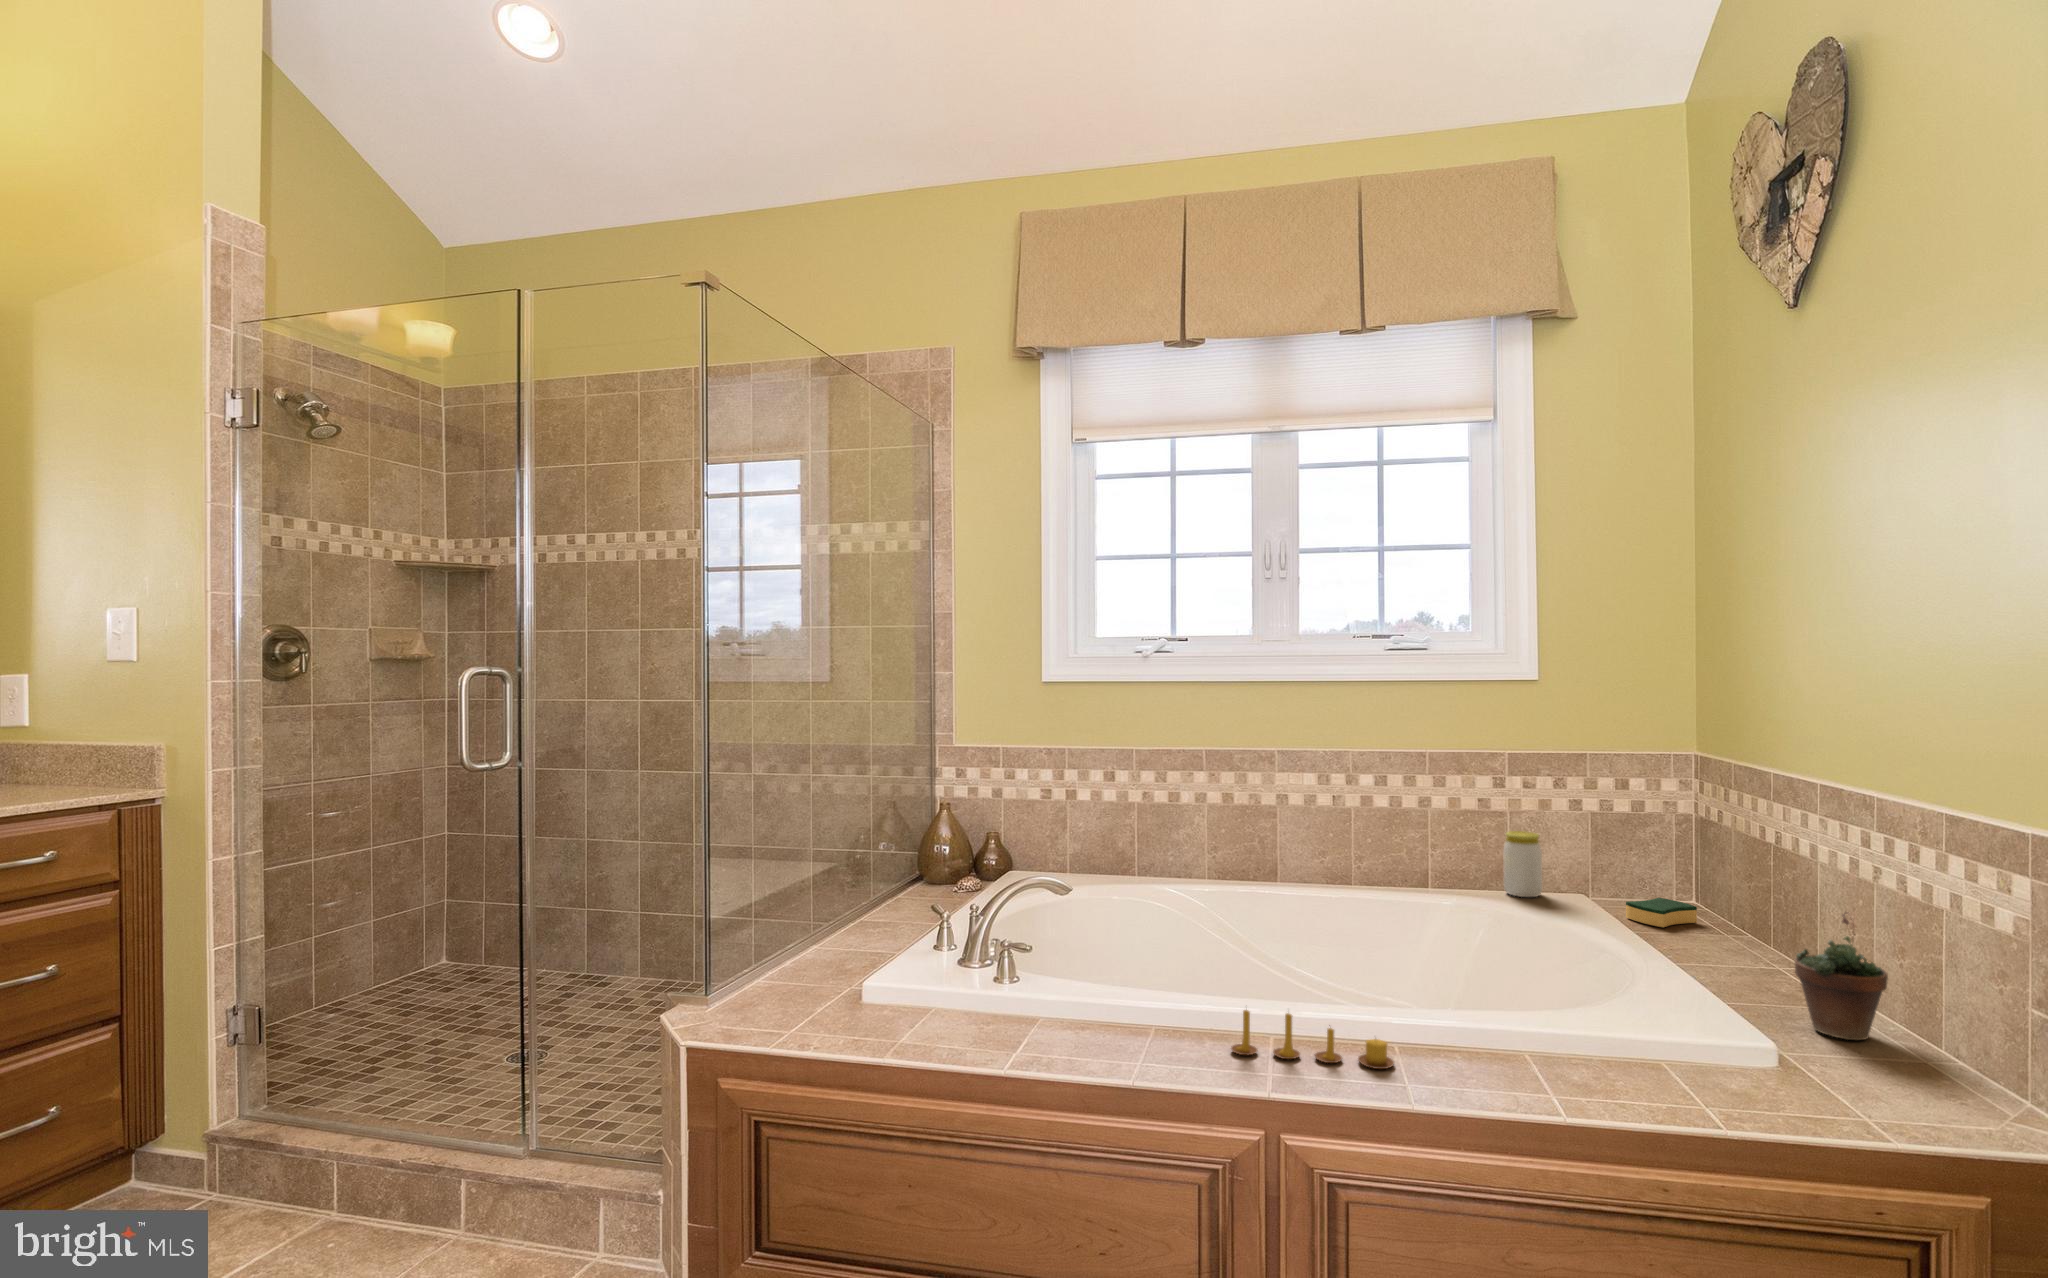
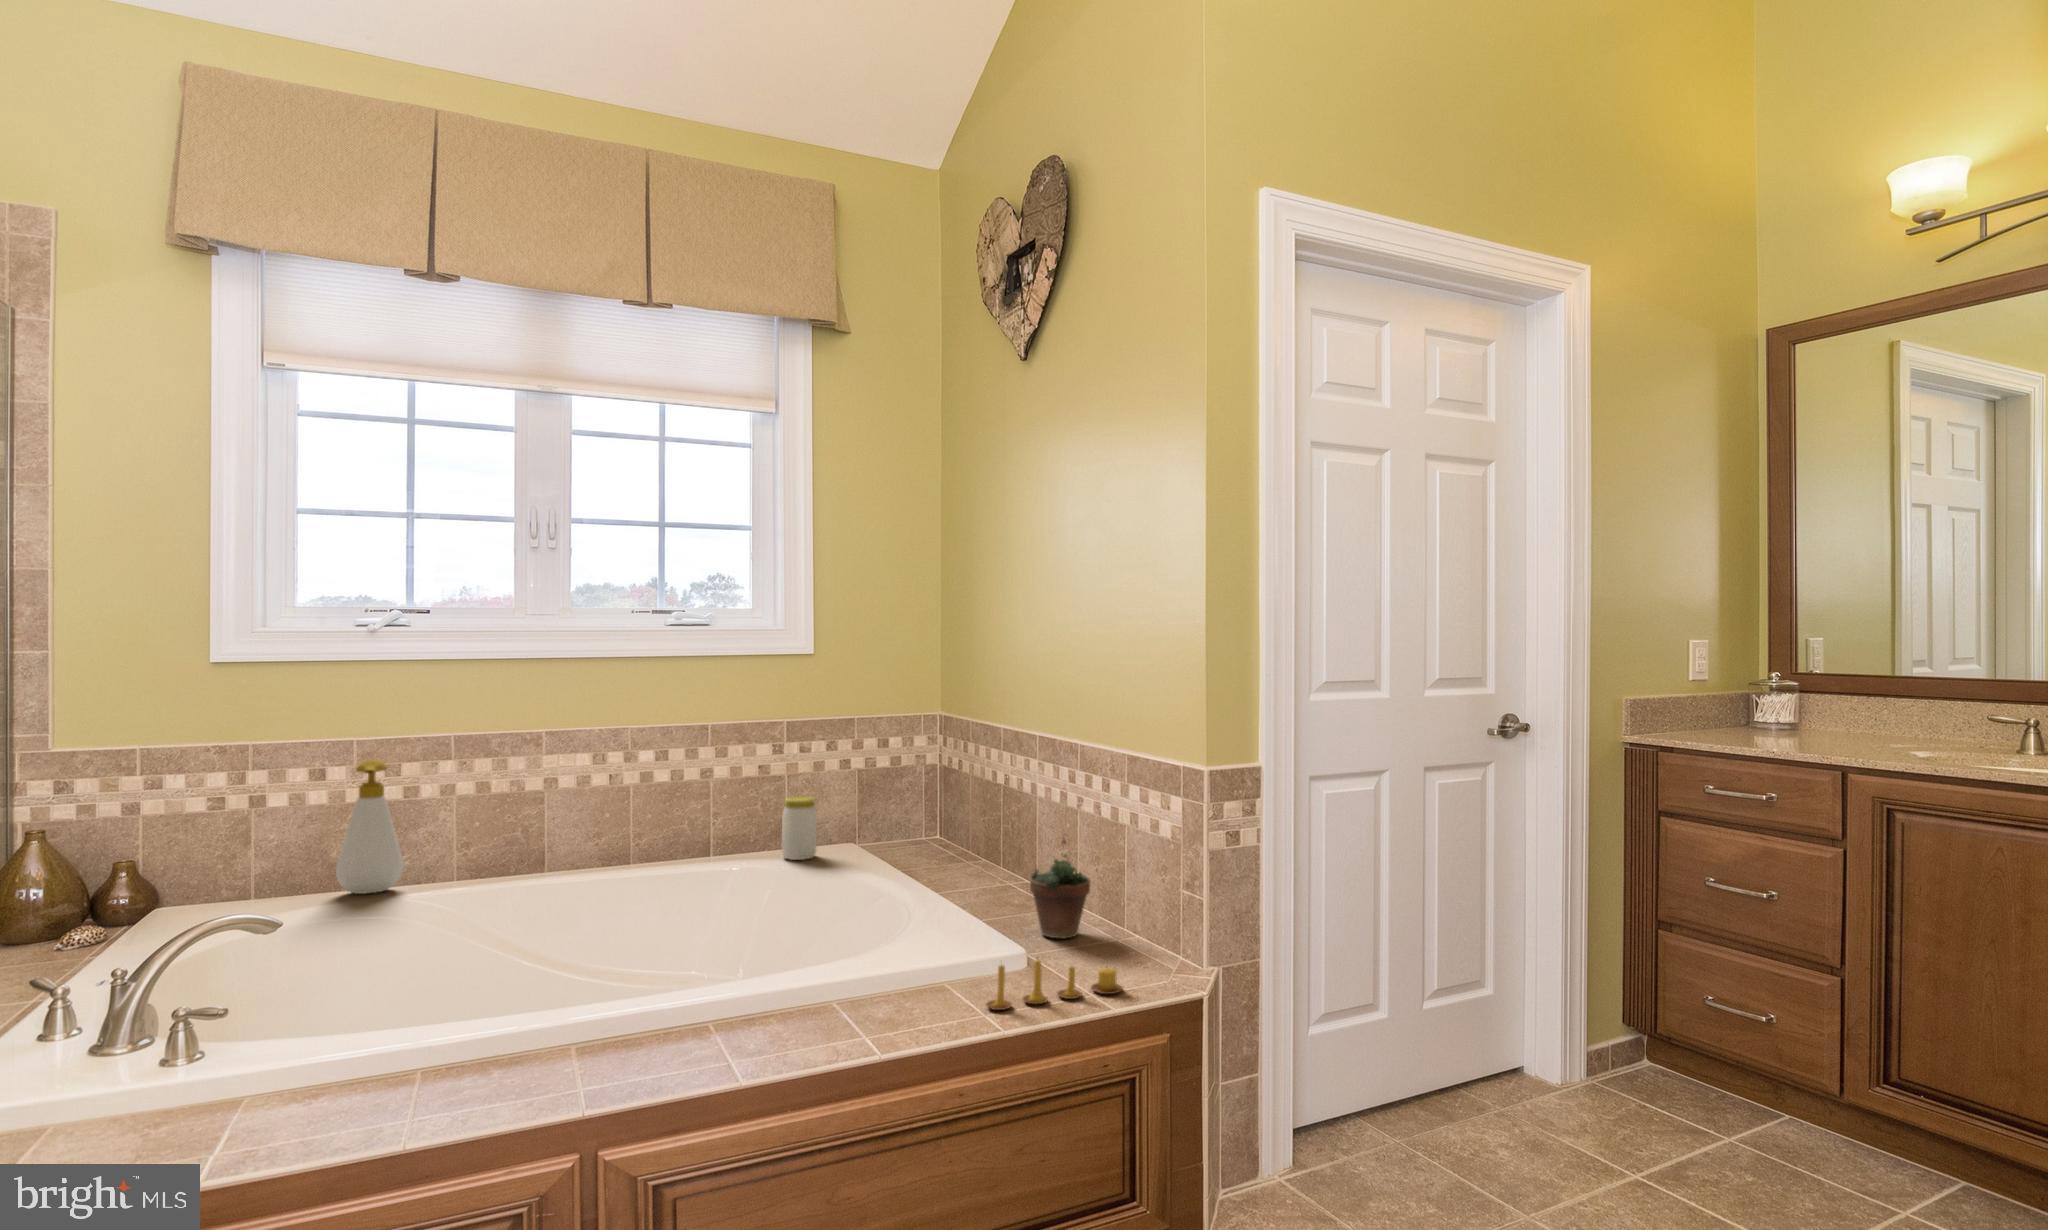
soap bottle: none [1122,768,1169,876] -> present [336,760,404,894]
sponge: present [1626,898,1697,927] -> none [889,844,943,870]
candle: present [1231,1010,1394,1069] -> present [986,960,1122,1010]

